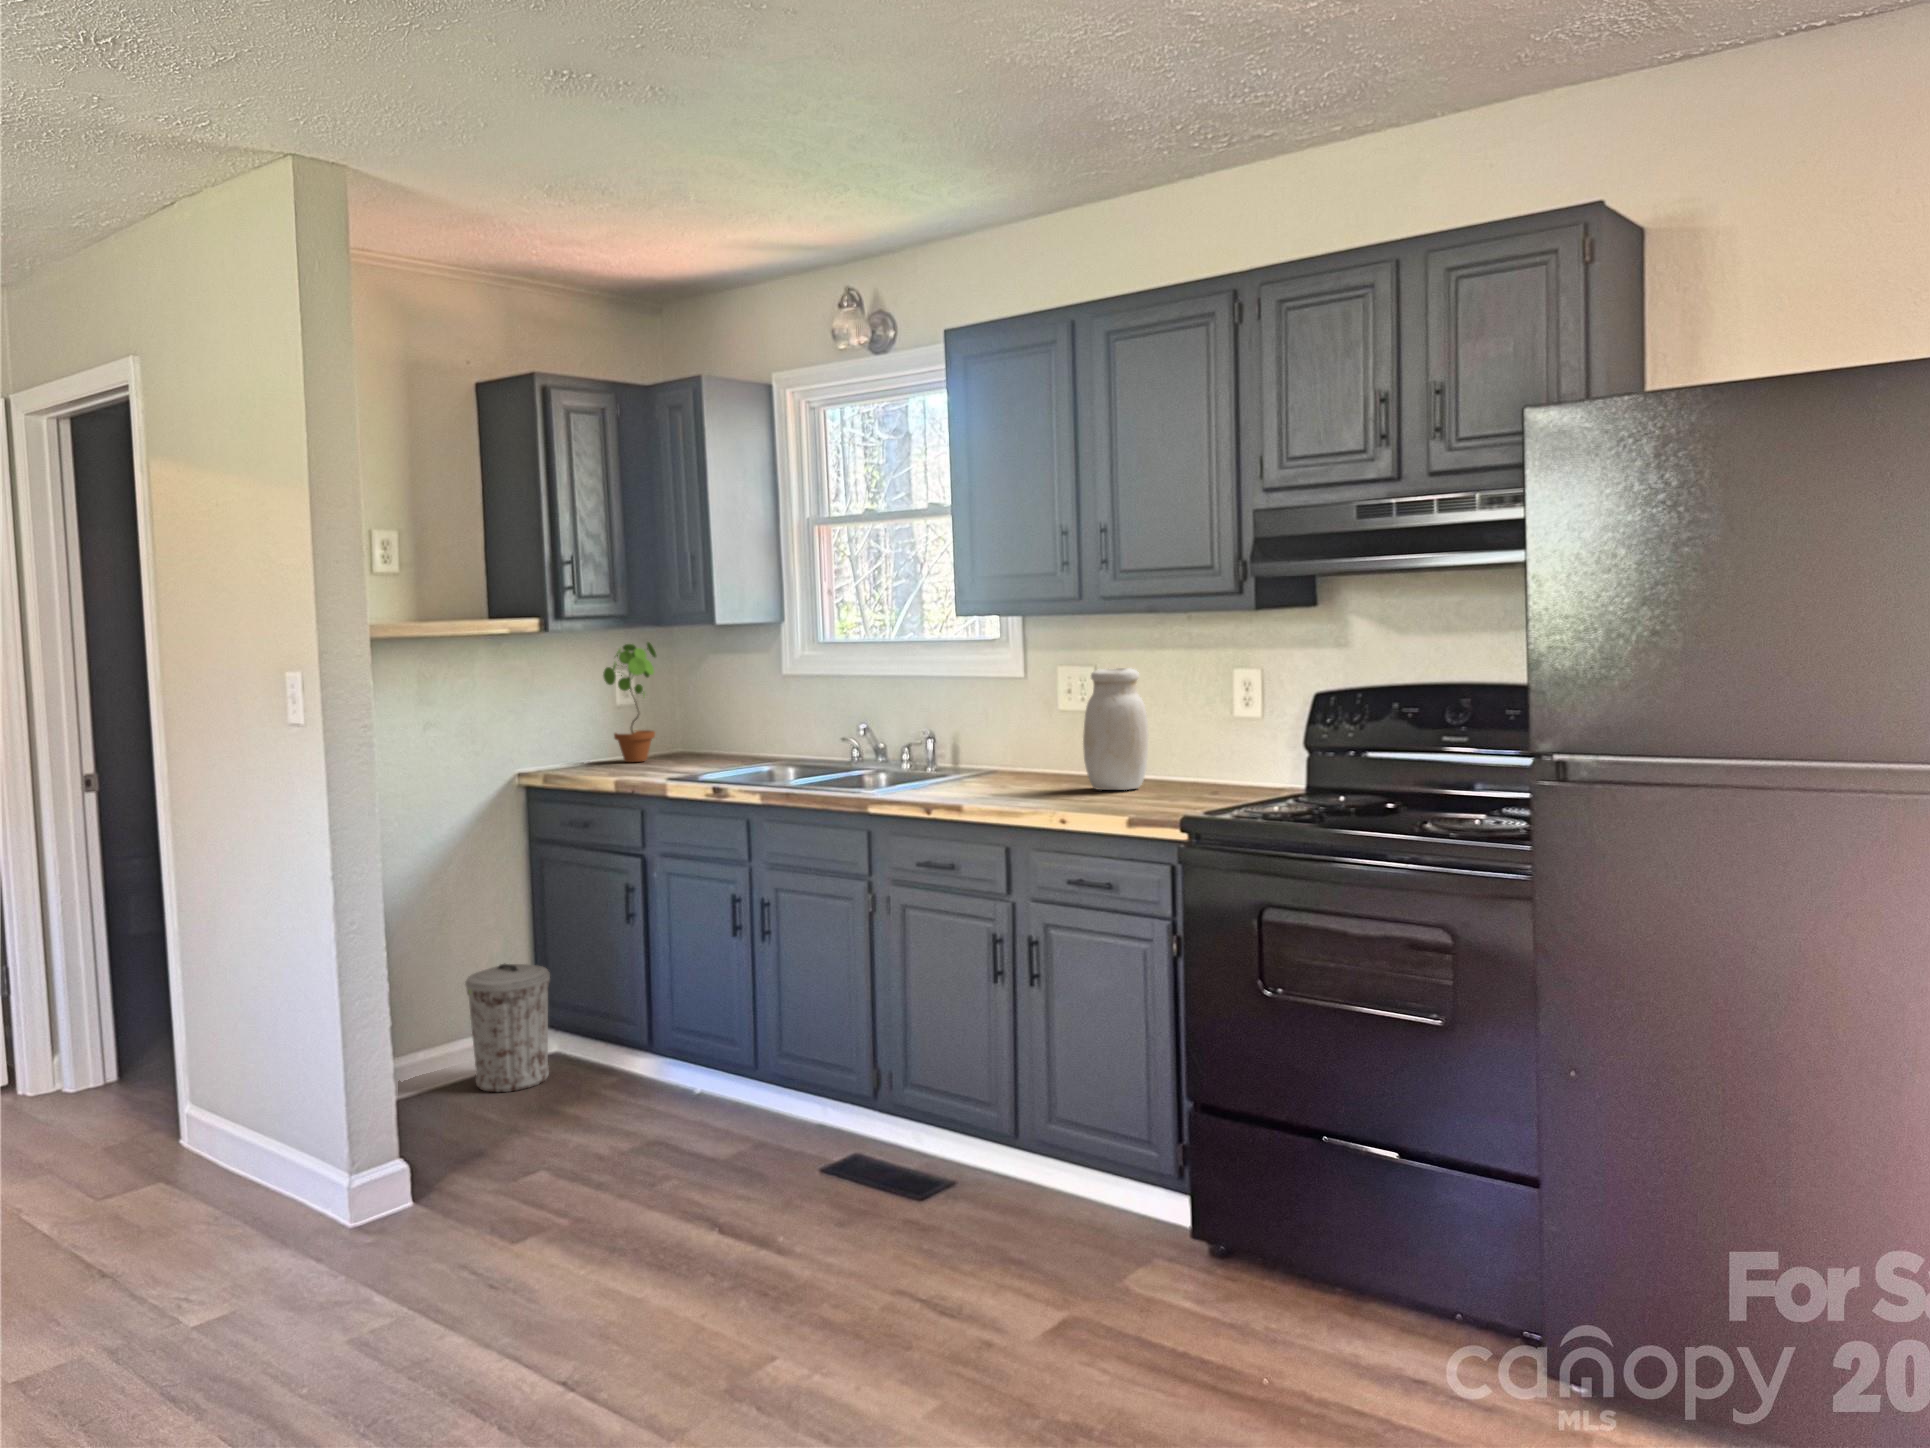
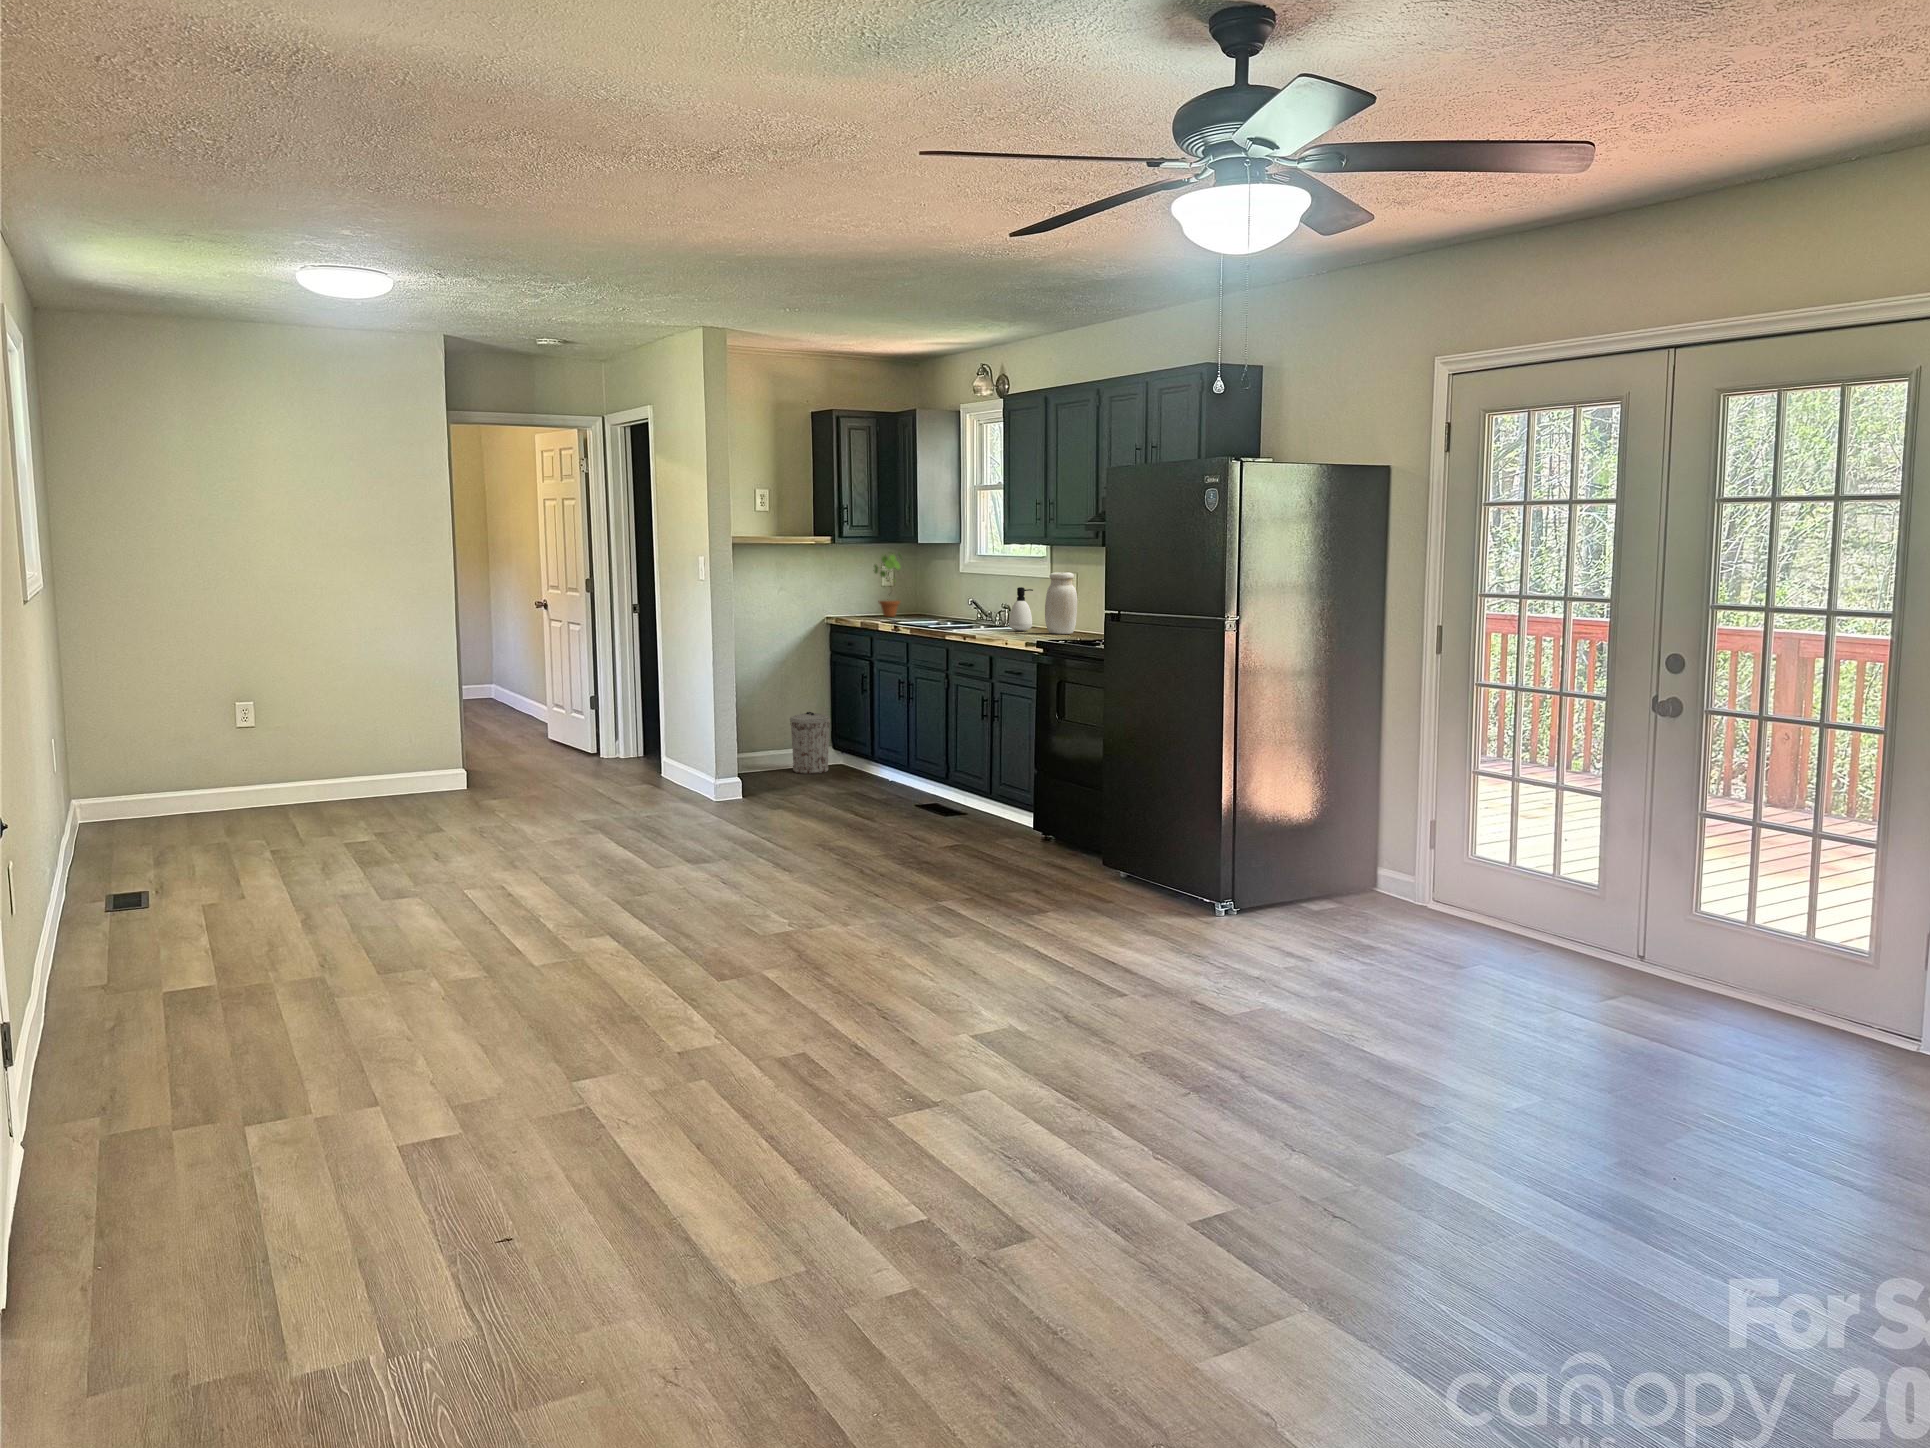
soap dispenser: none [989,701,1035,786] -> present [1009,587,1033,631]

